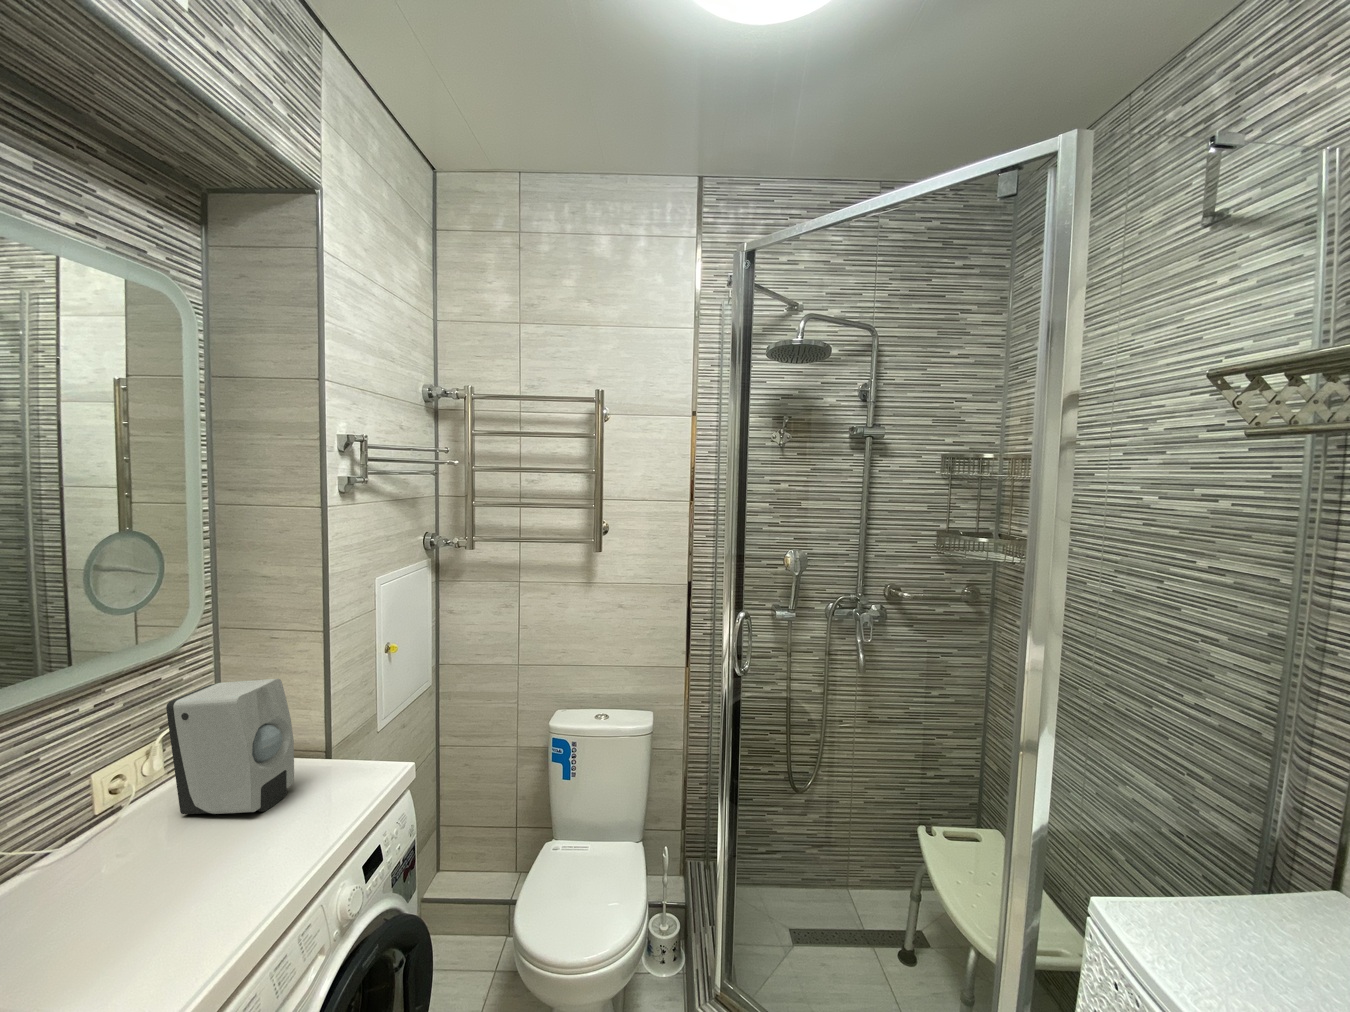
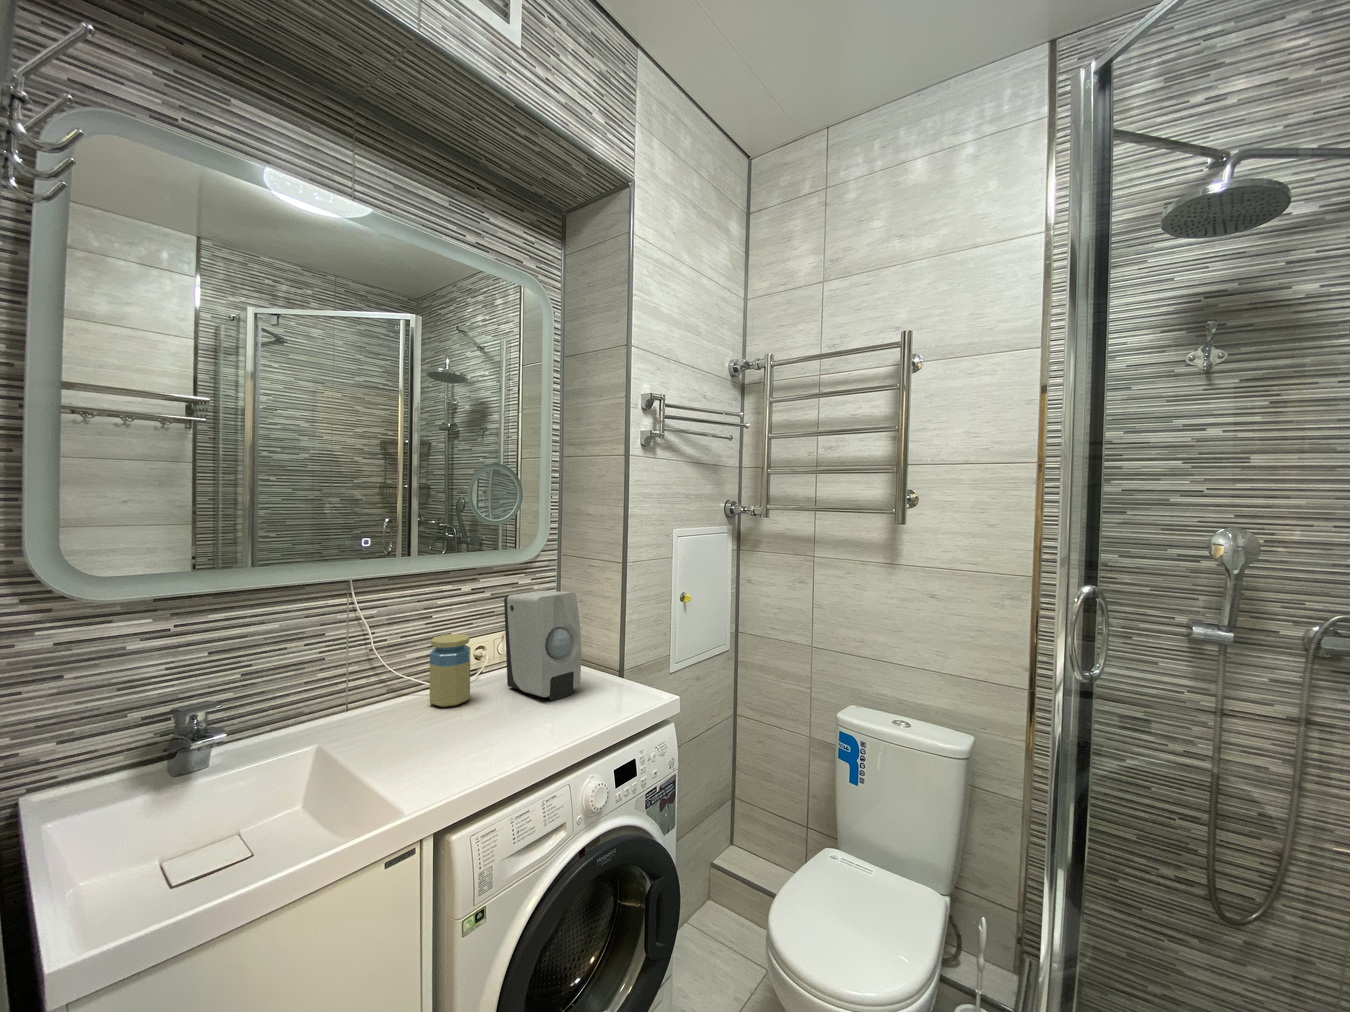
jar: none [55,769,132,879] -> present [430,634,470,707]

